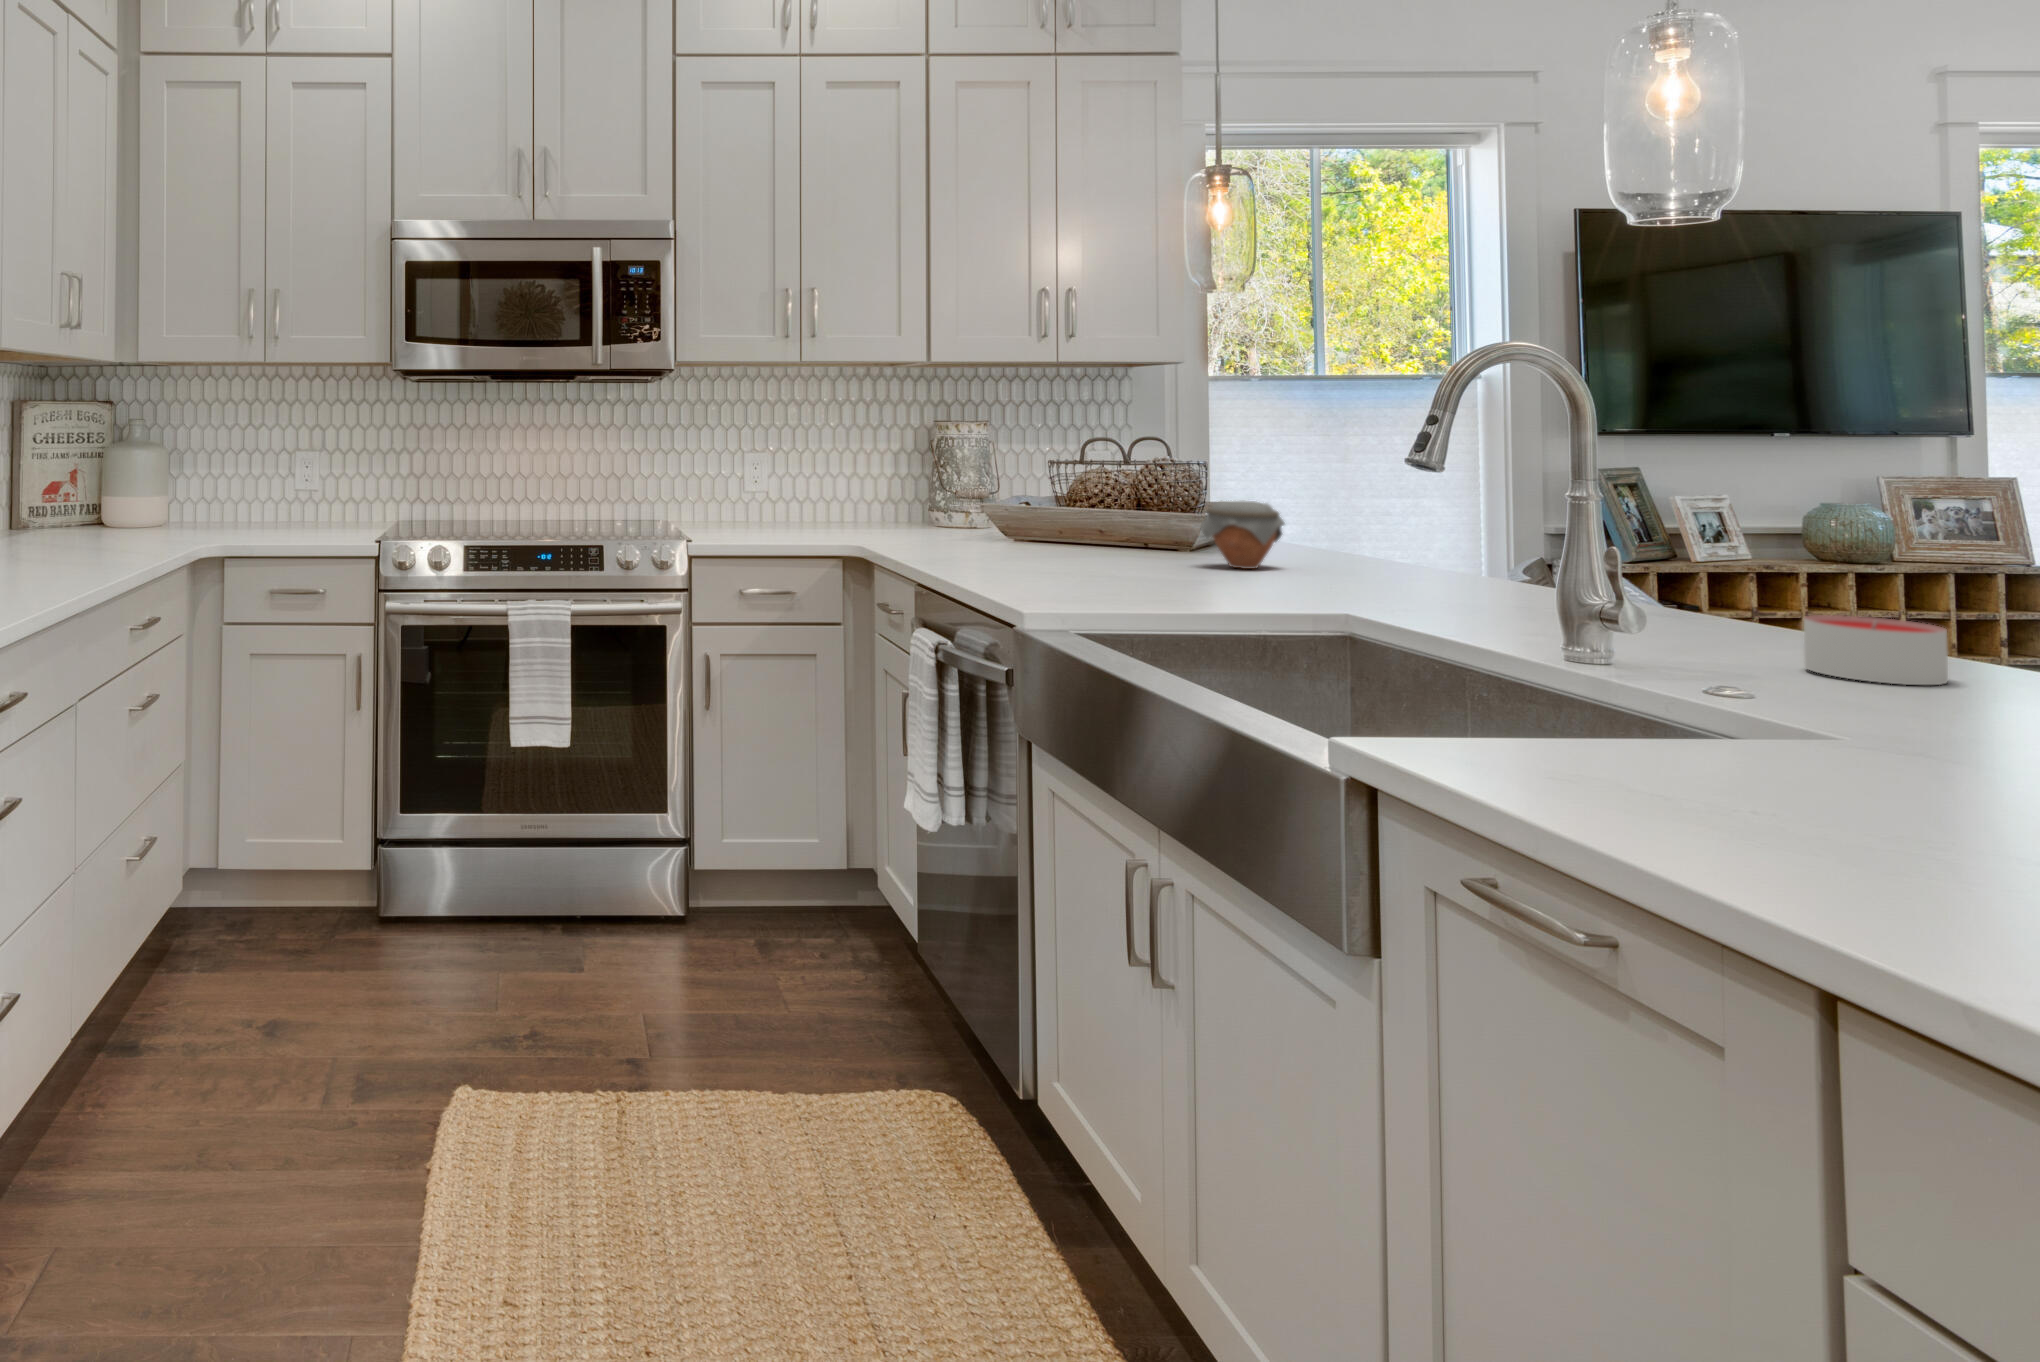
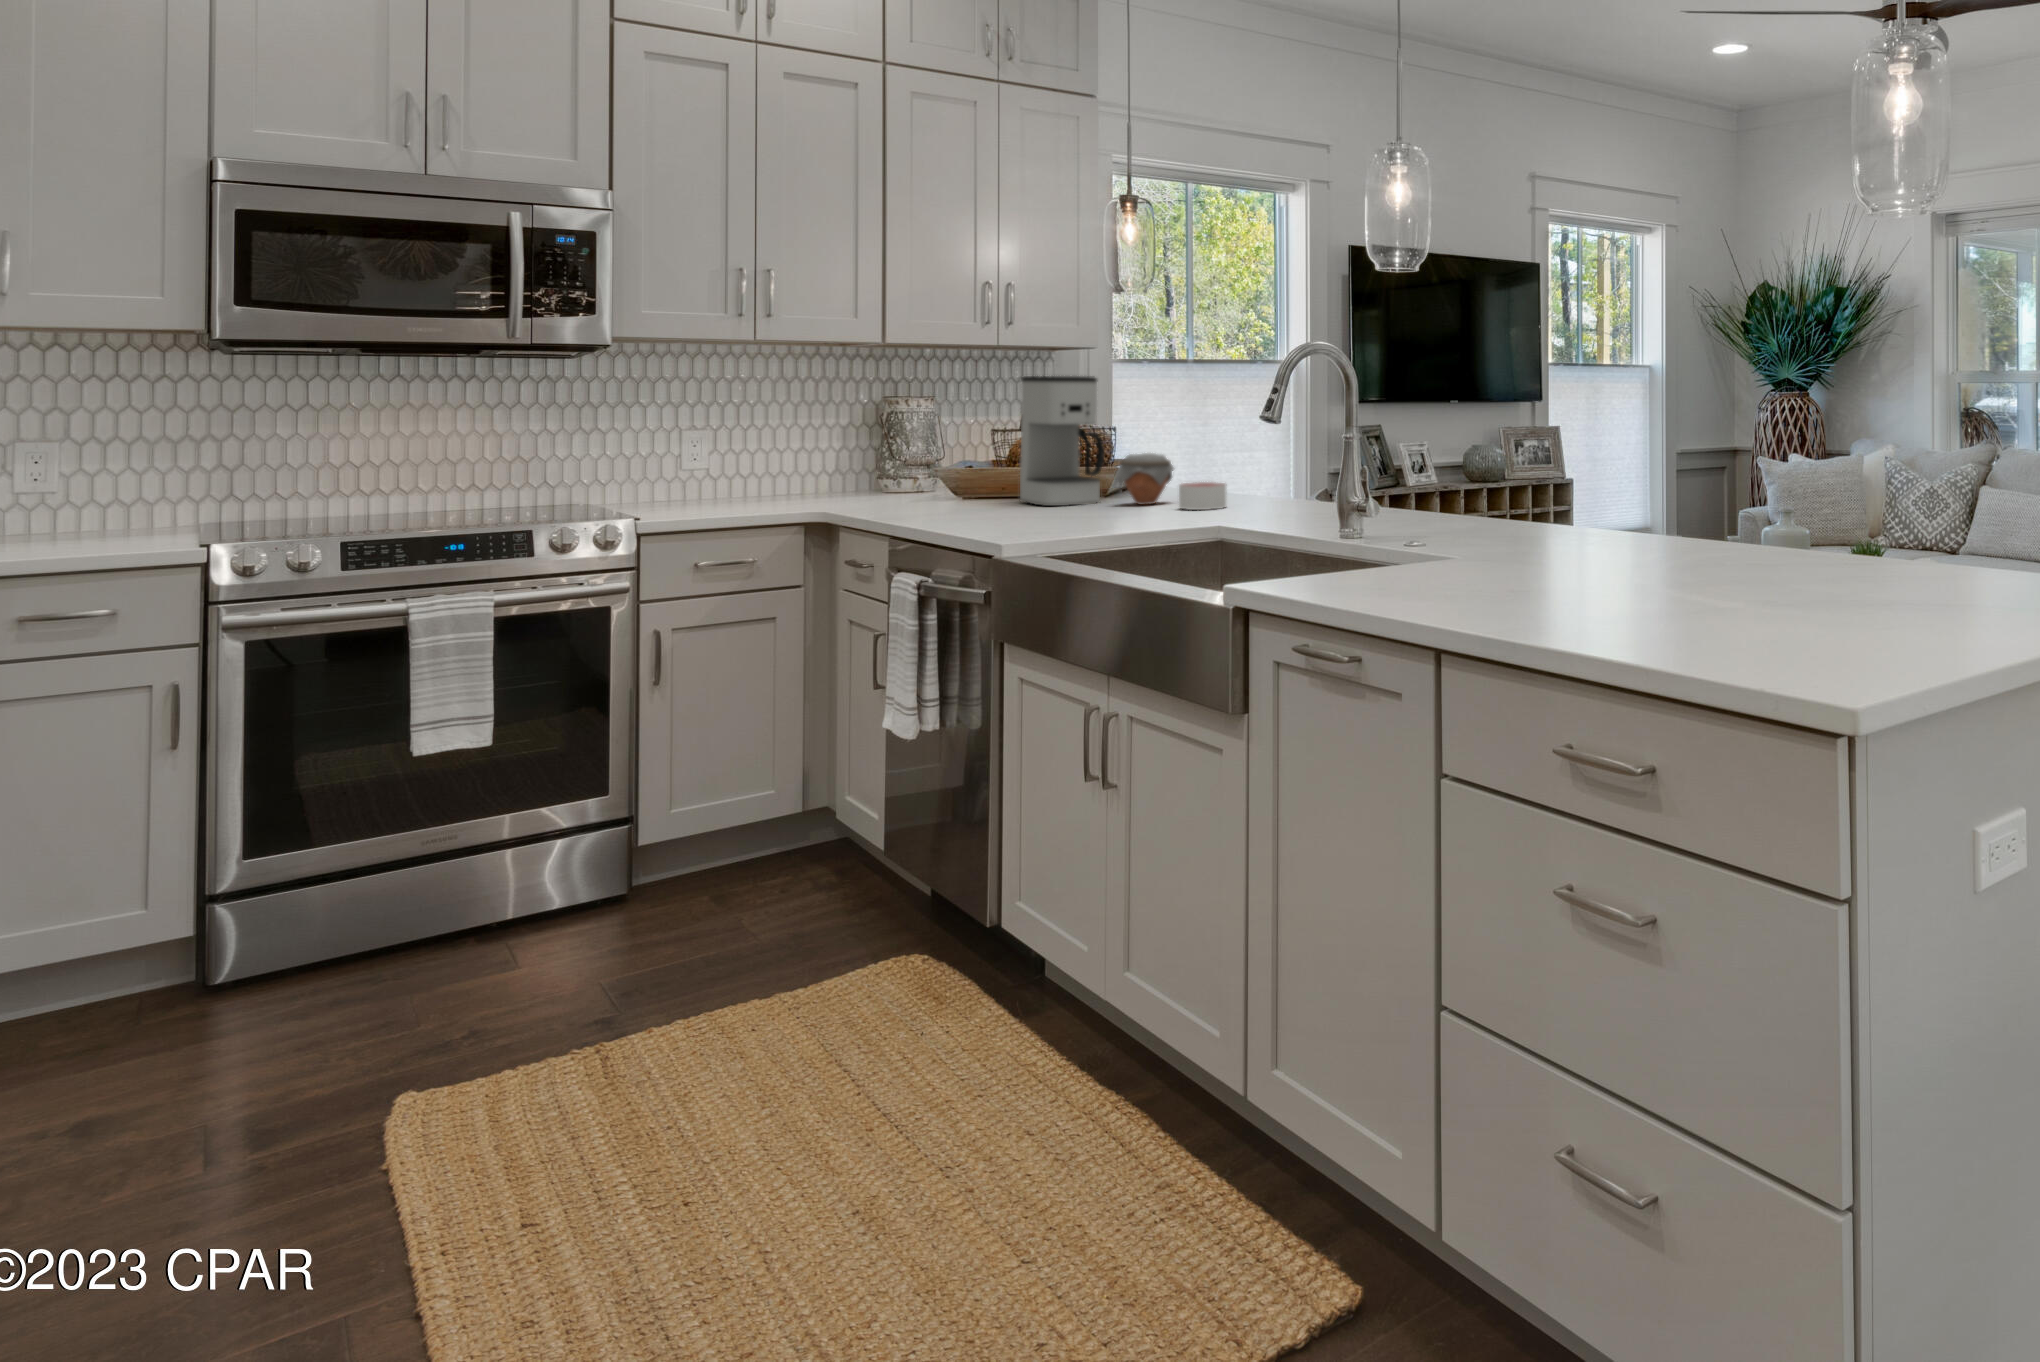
coffee maker: none [1080,399,1188,561] -> present [1020,376,1104,506]
candle: present [1804,615,1948,685] -> present [1179,482,1227,510]

